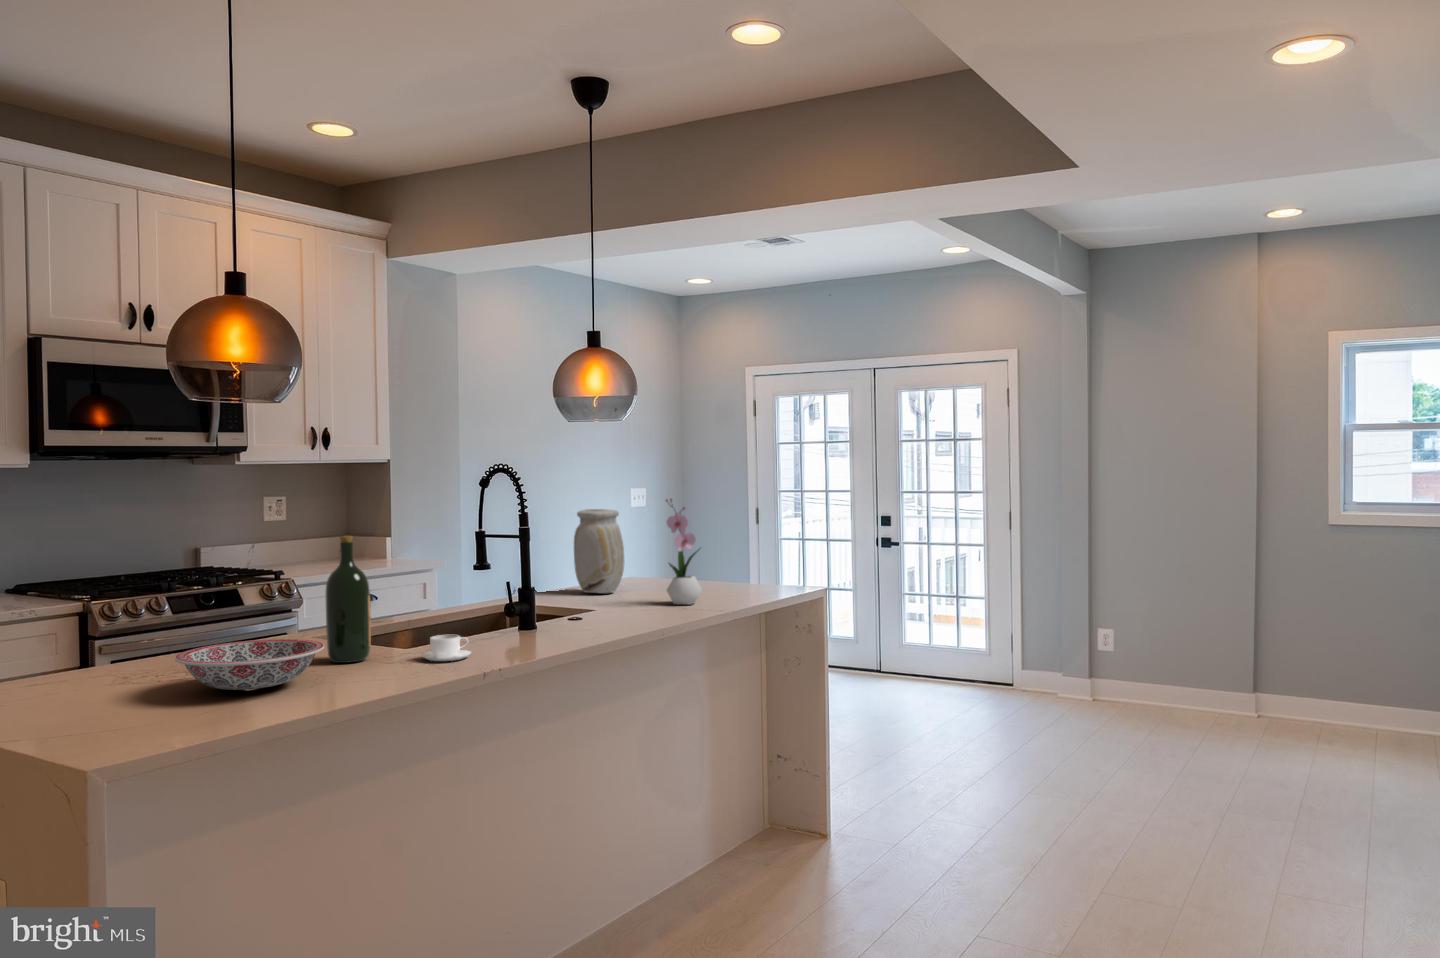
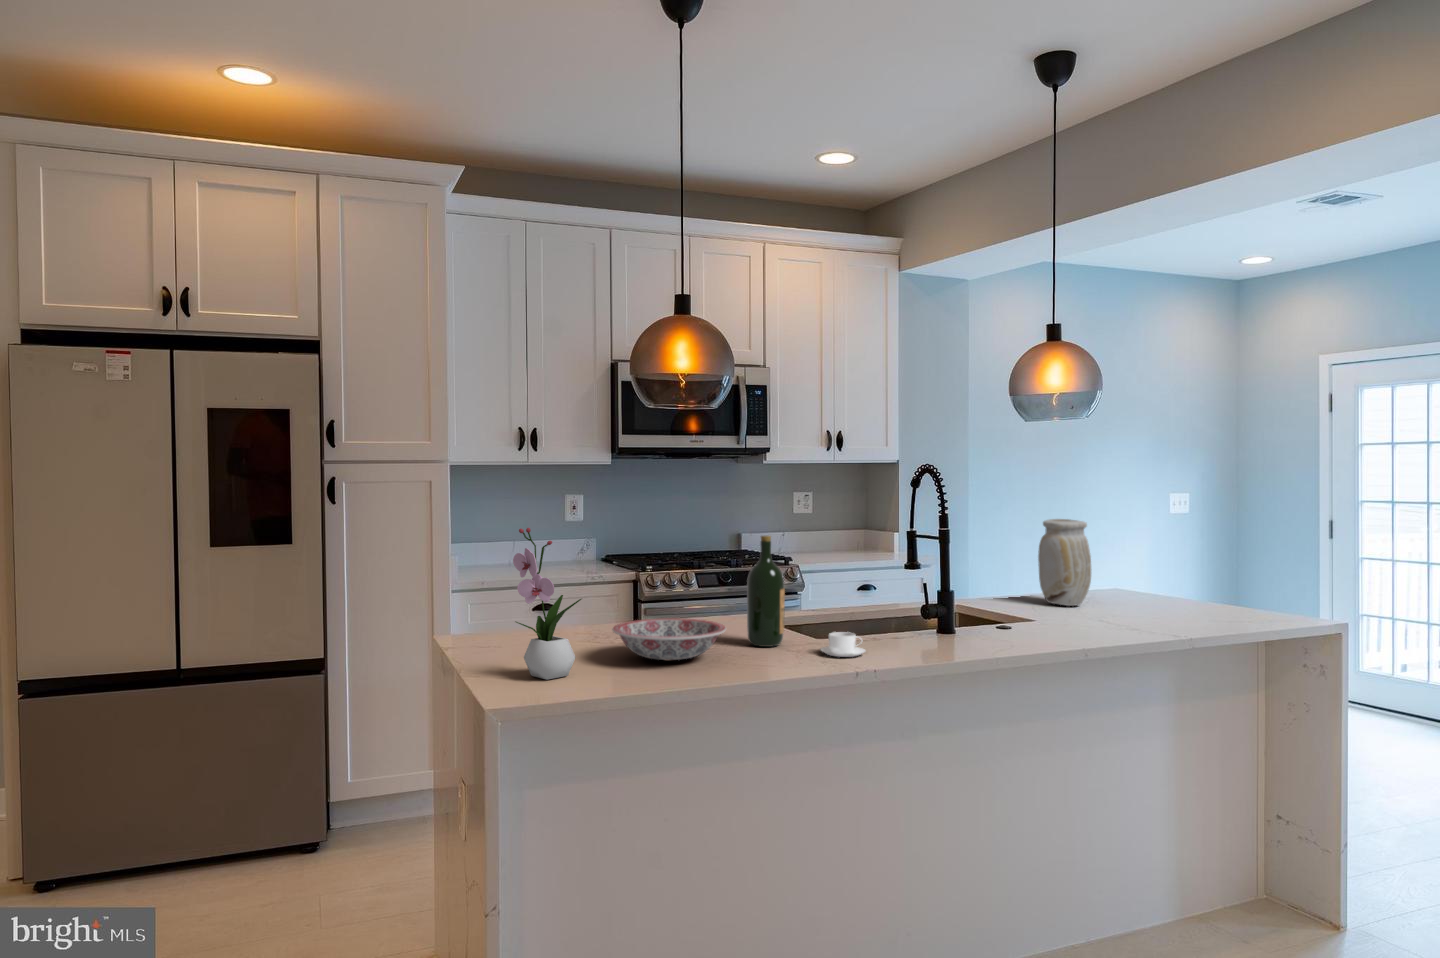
flower arrangement: present [666,499,702,604] -> present [513,528,581,680]

